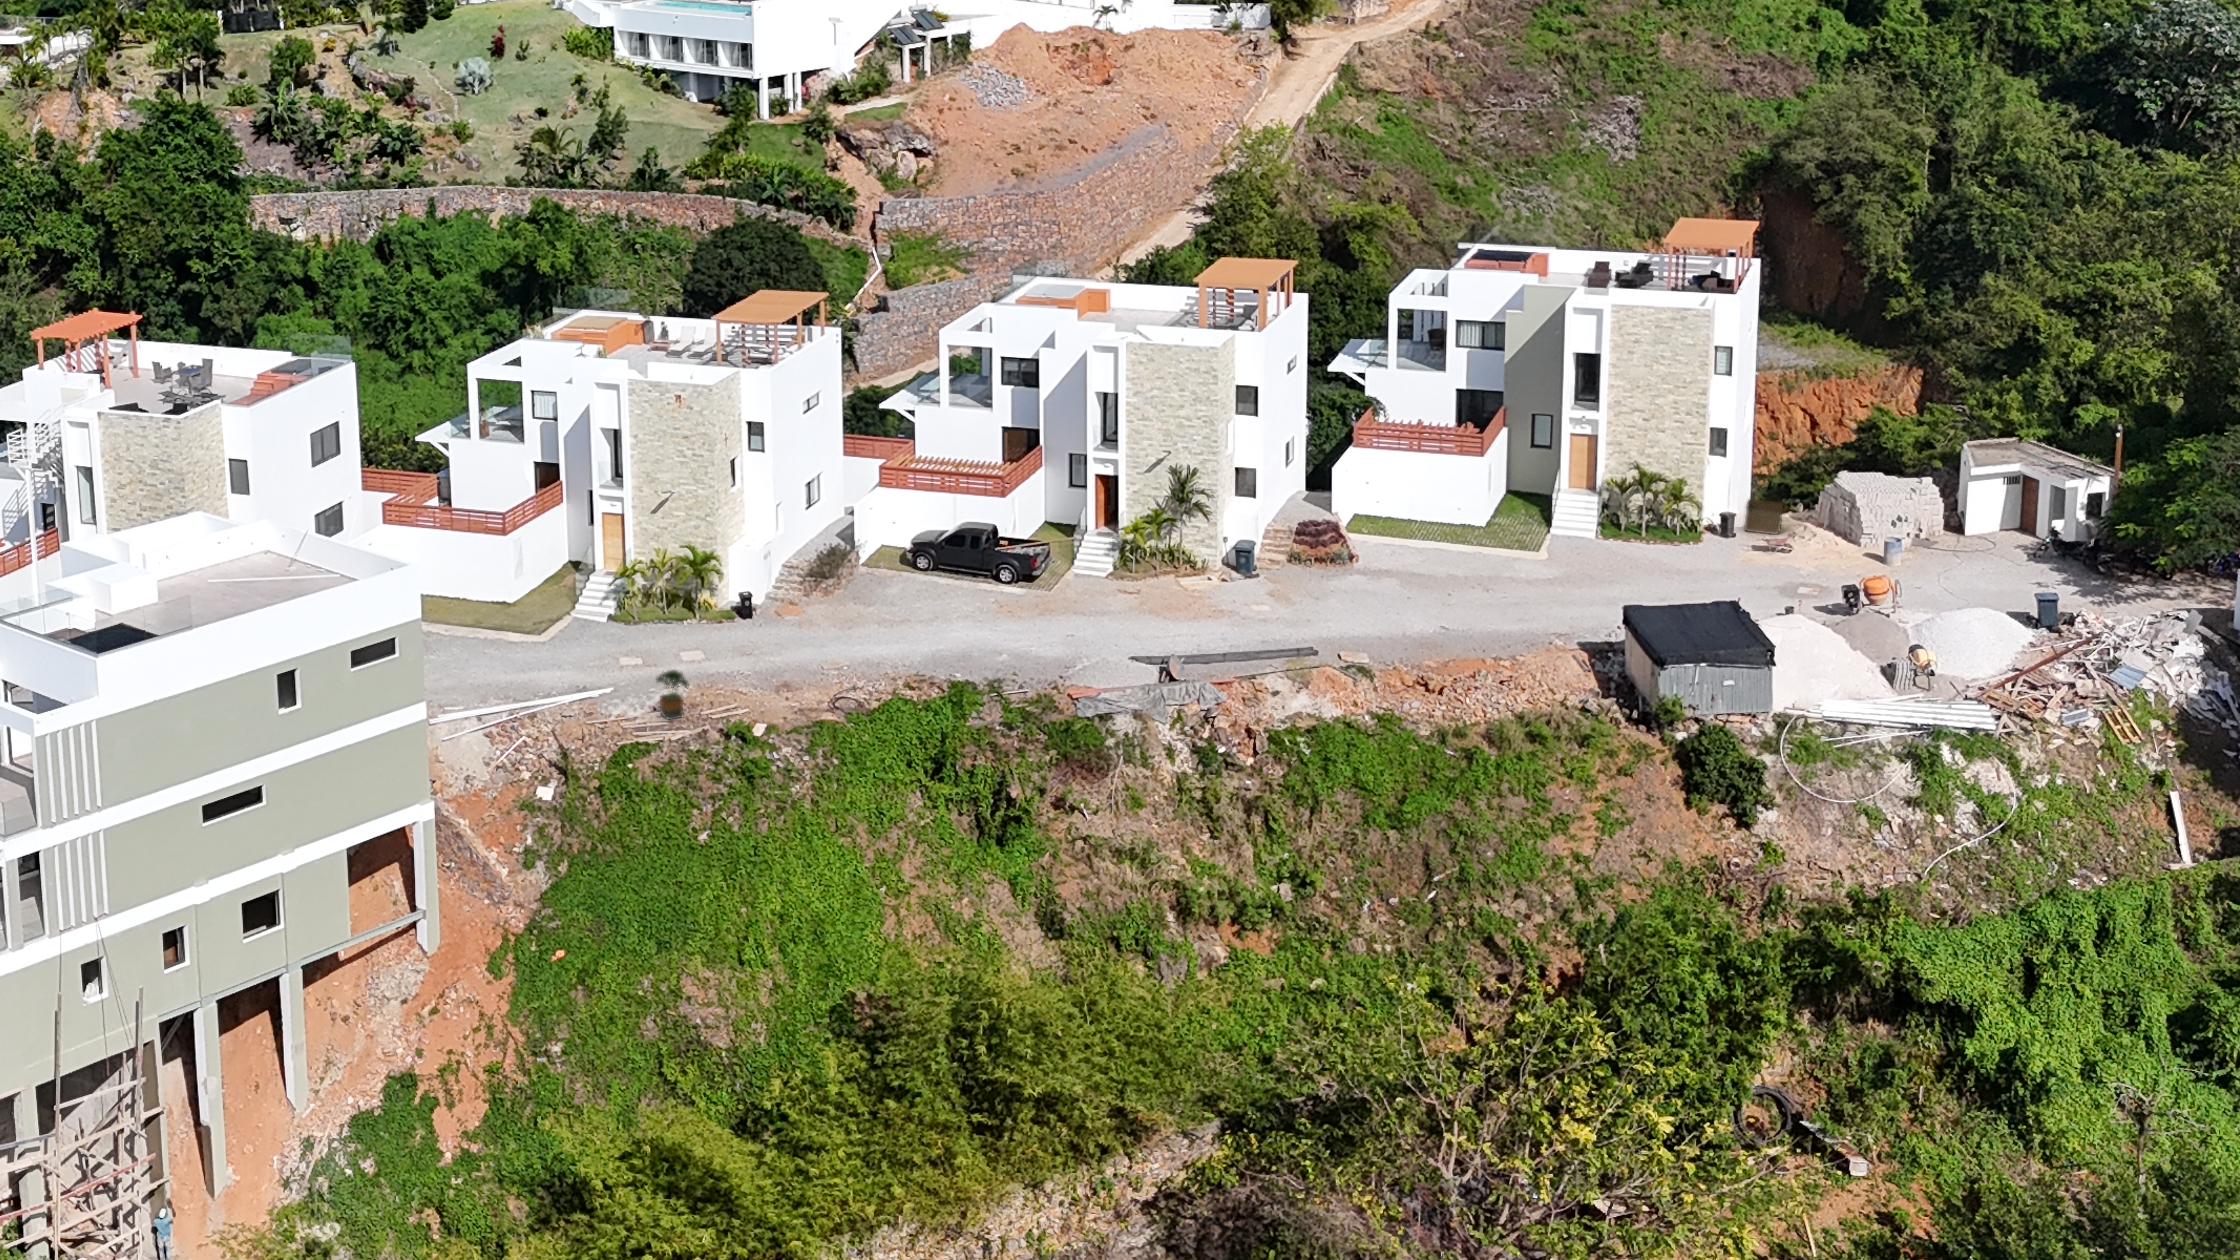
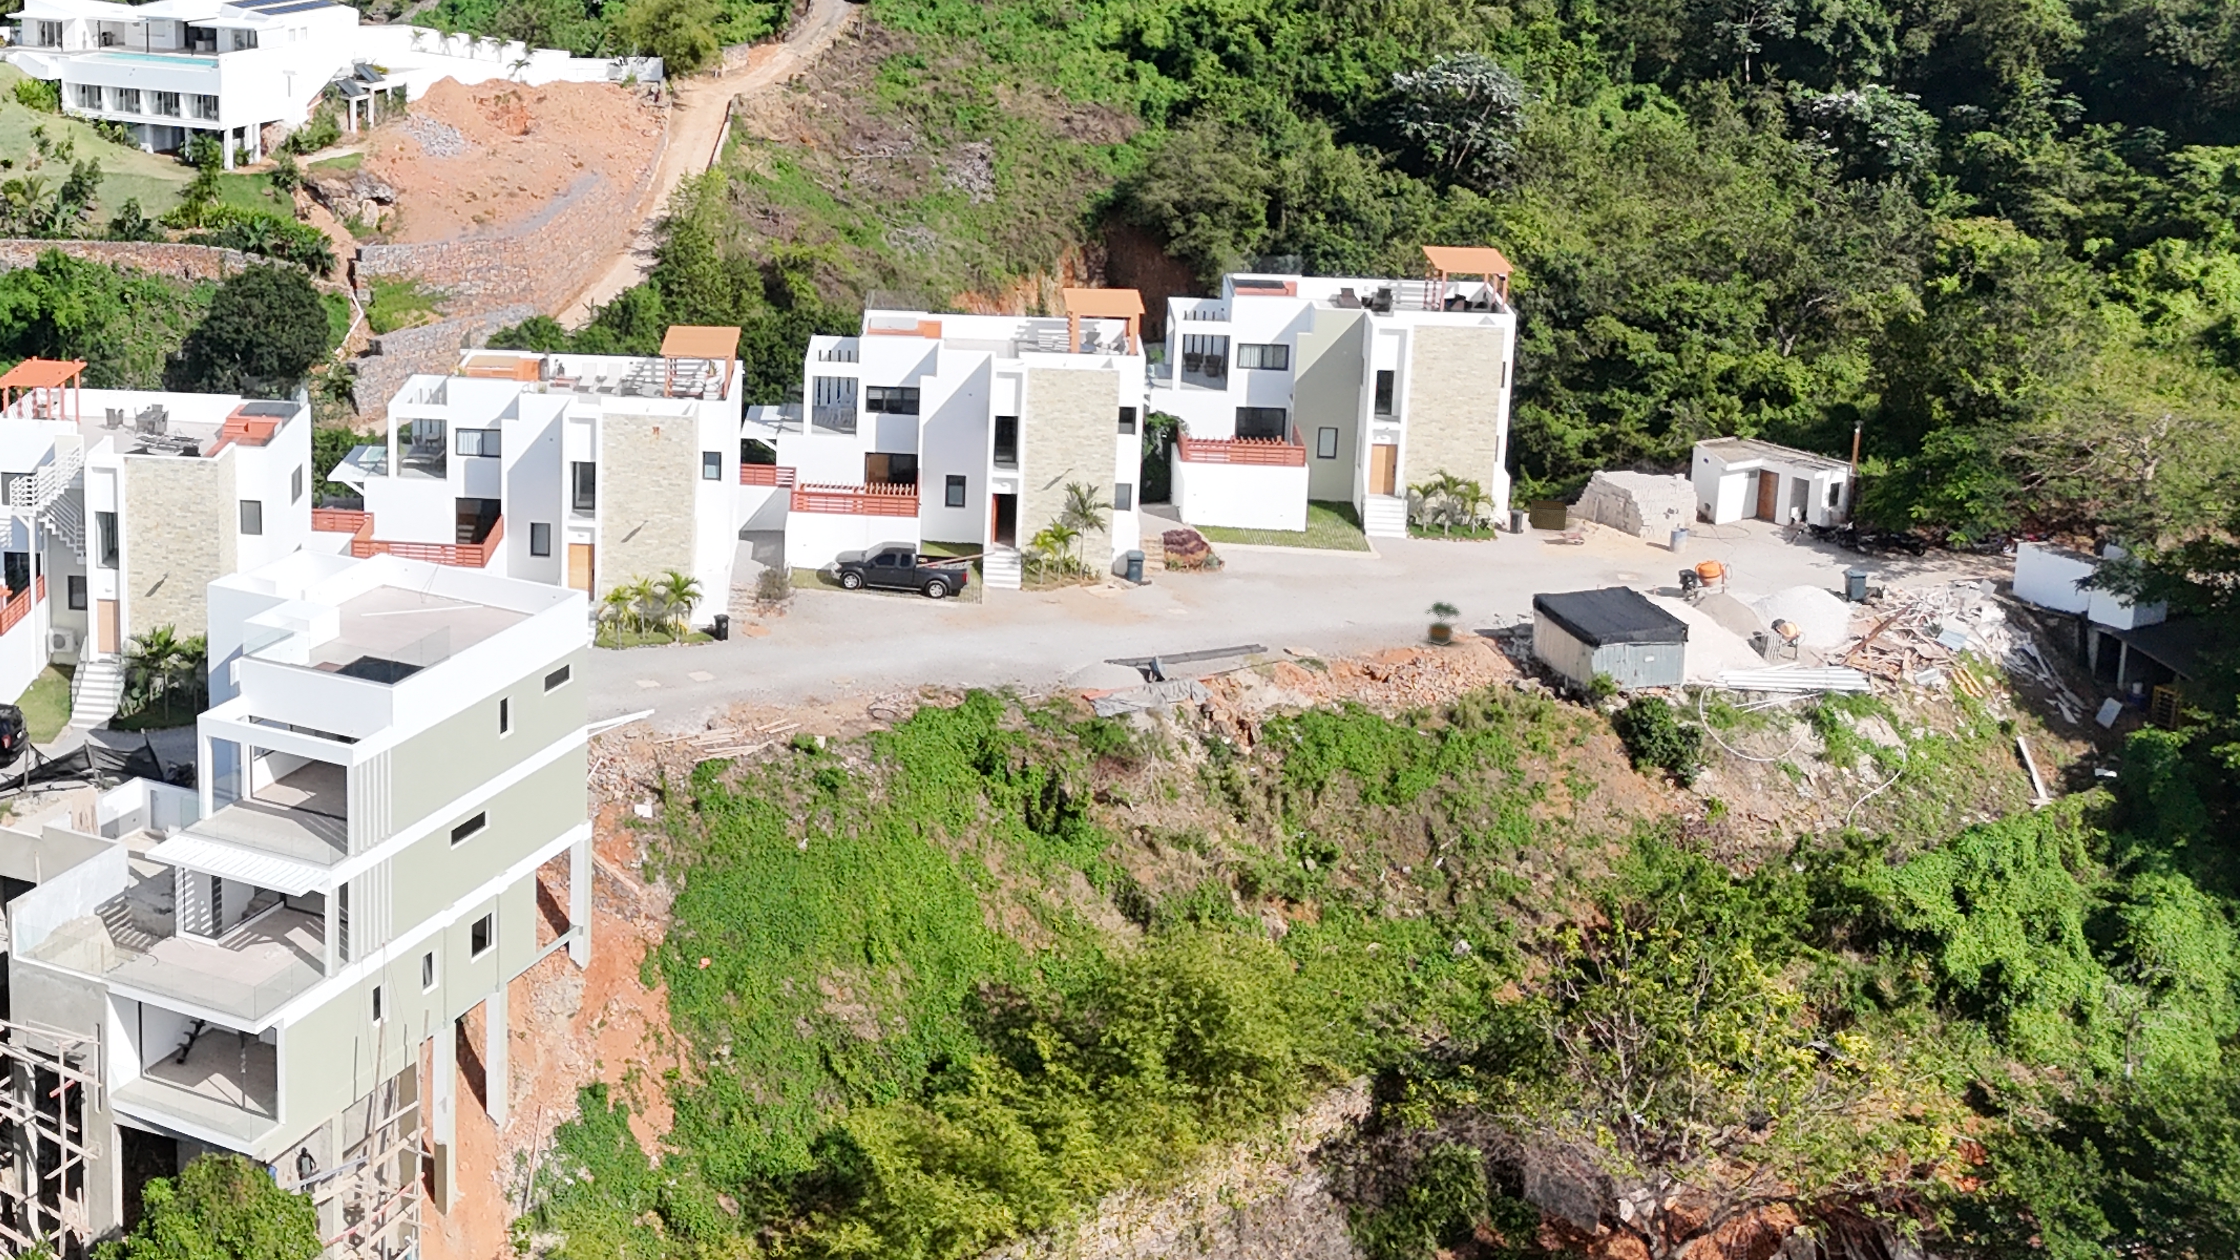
potted tree: present [656,670,689,720] -> present [1427,602,1459,645]

